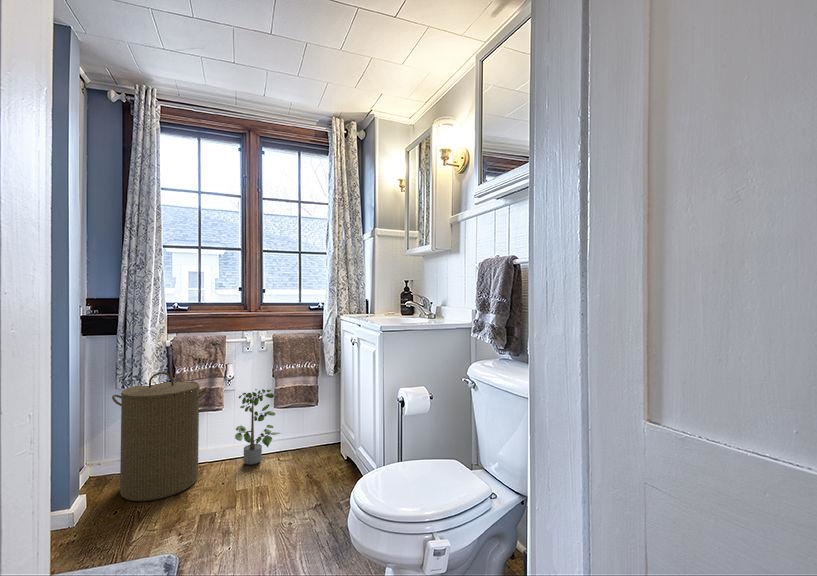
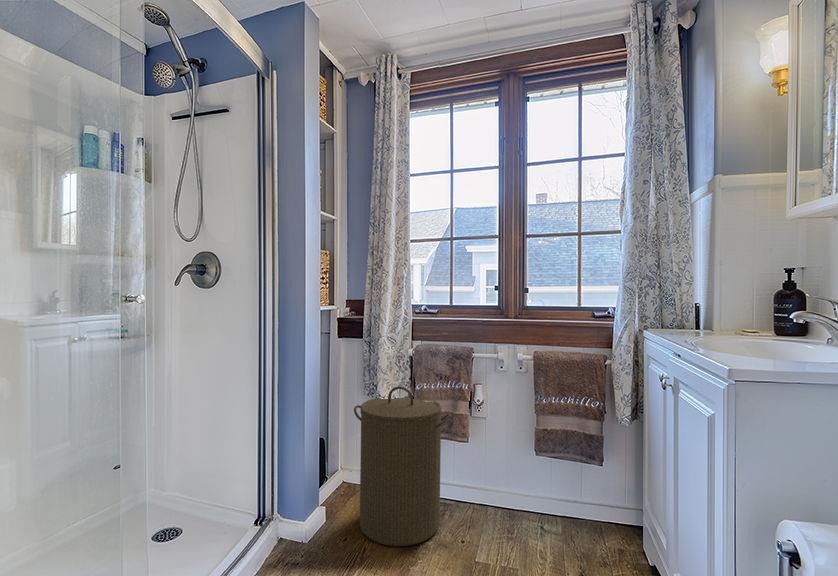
potted plant: present [235,389,280,465] -> none [484,425,548,530]

